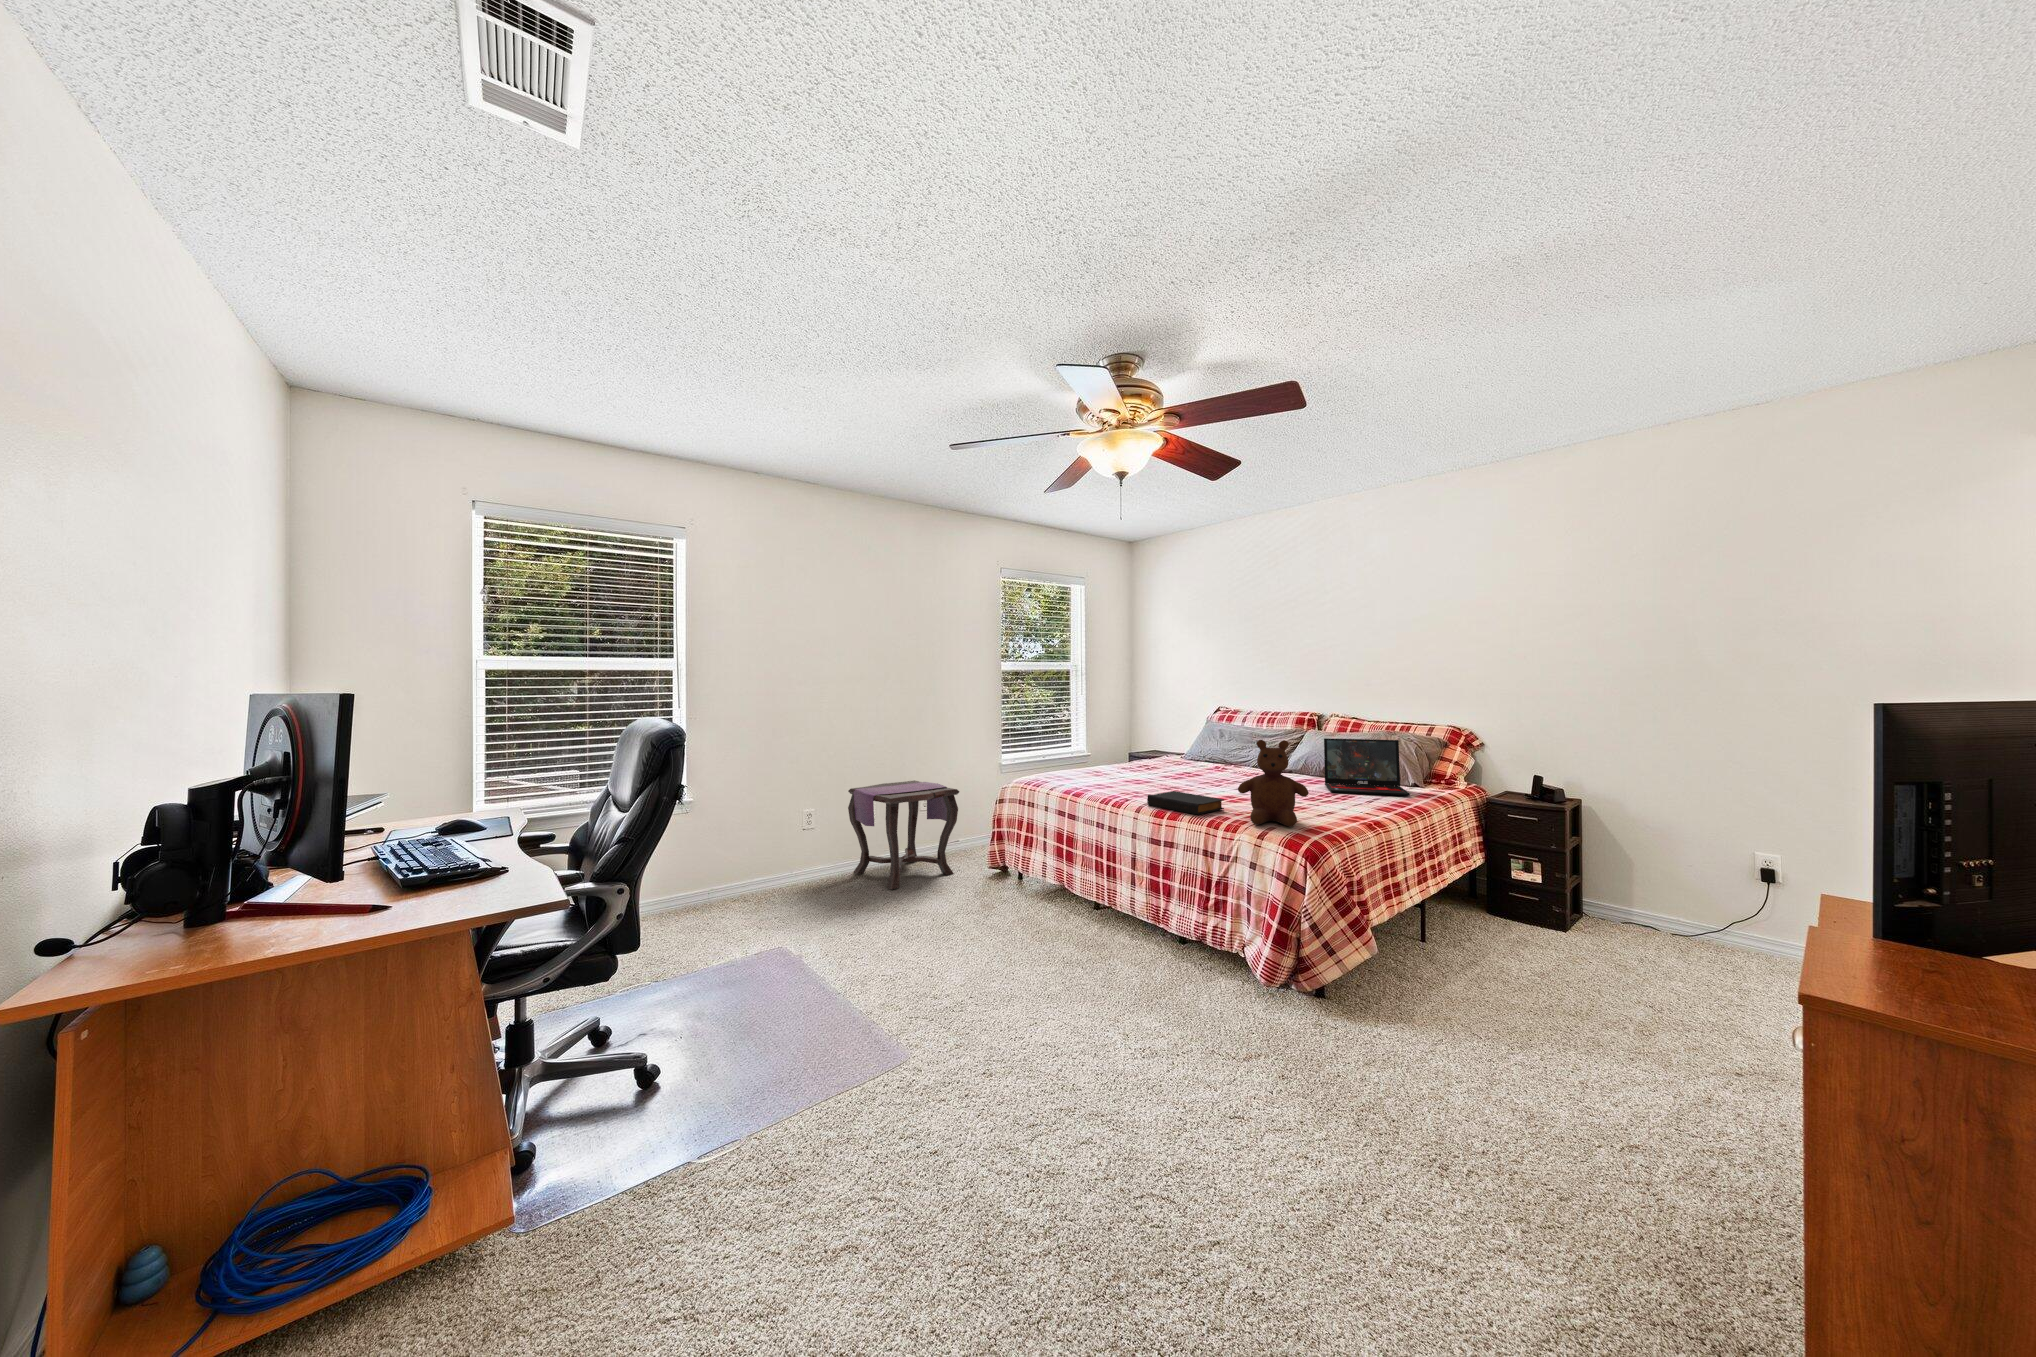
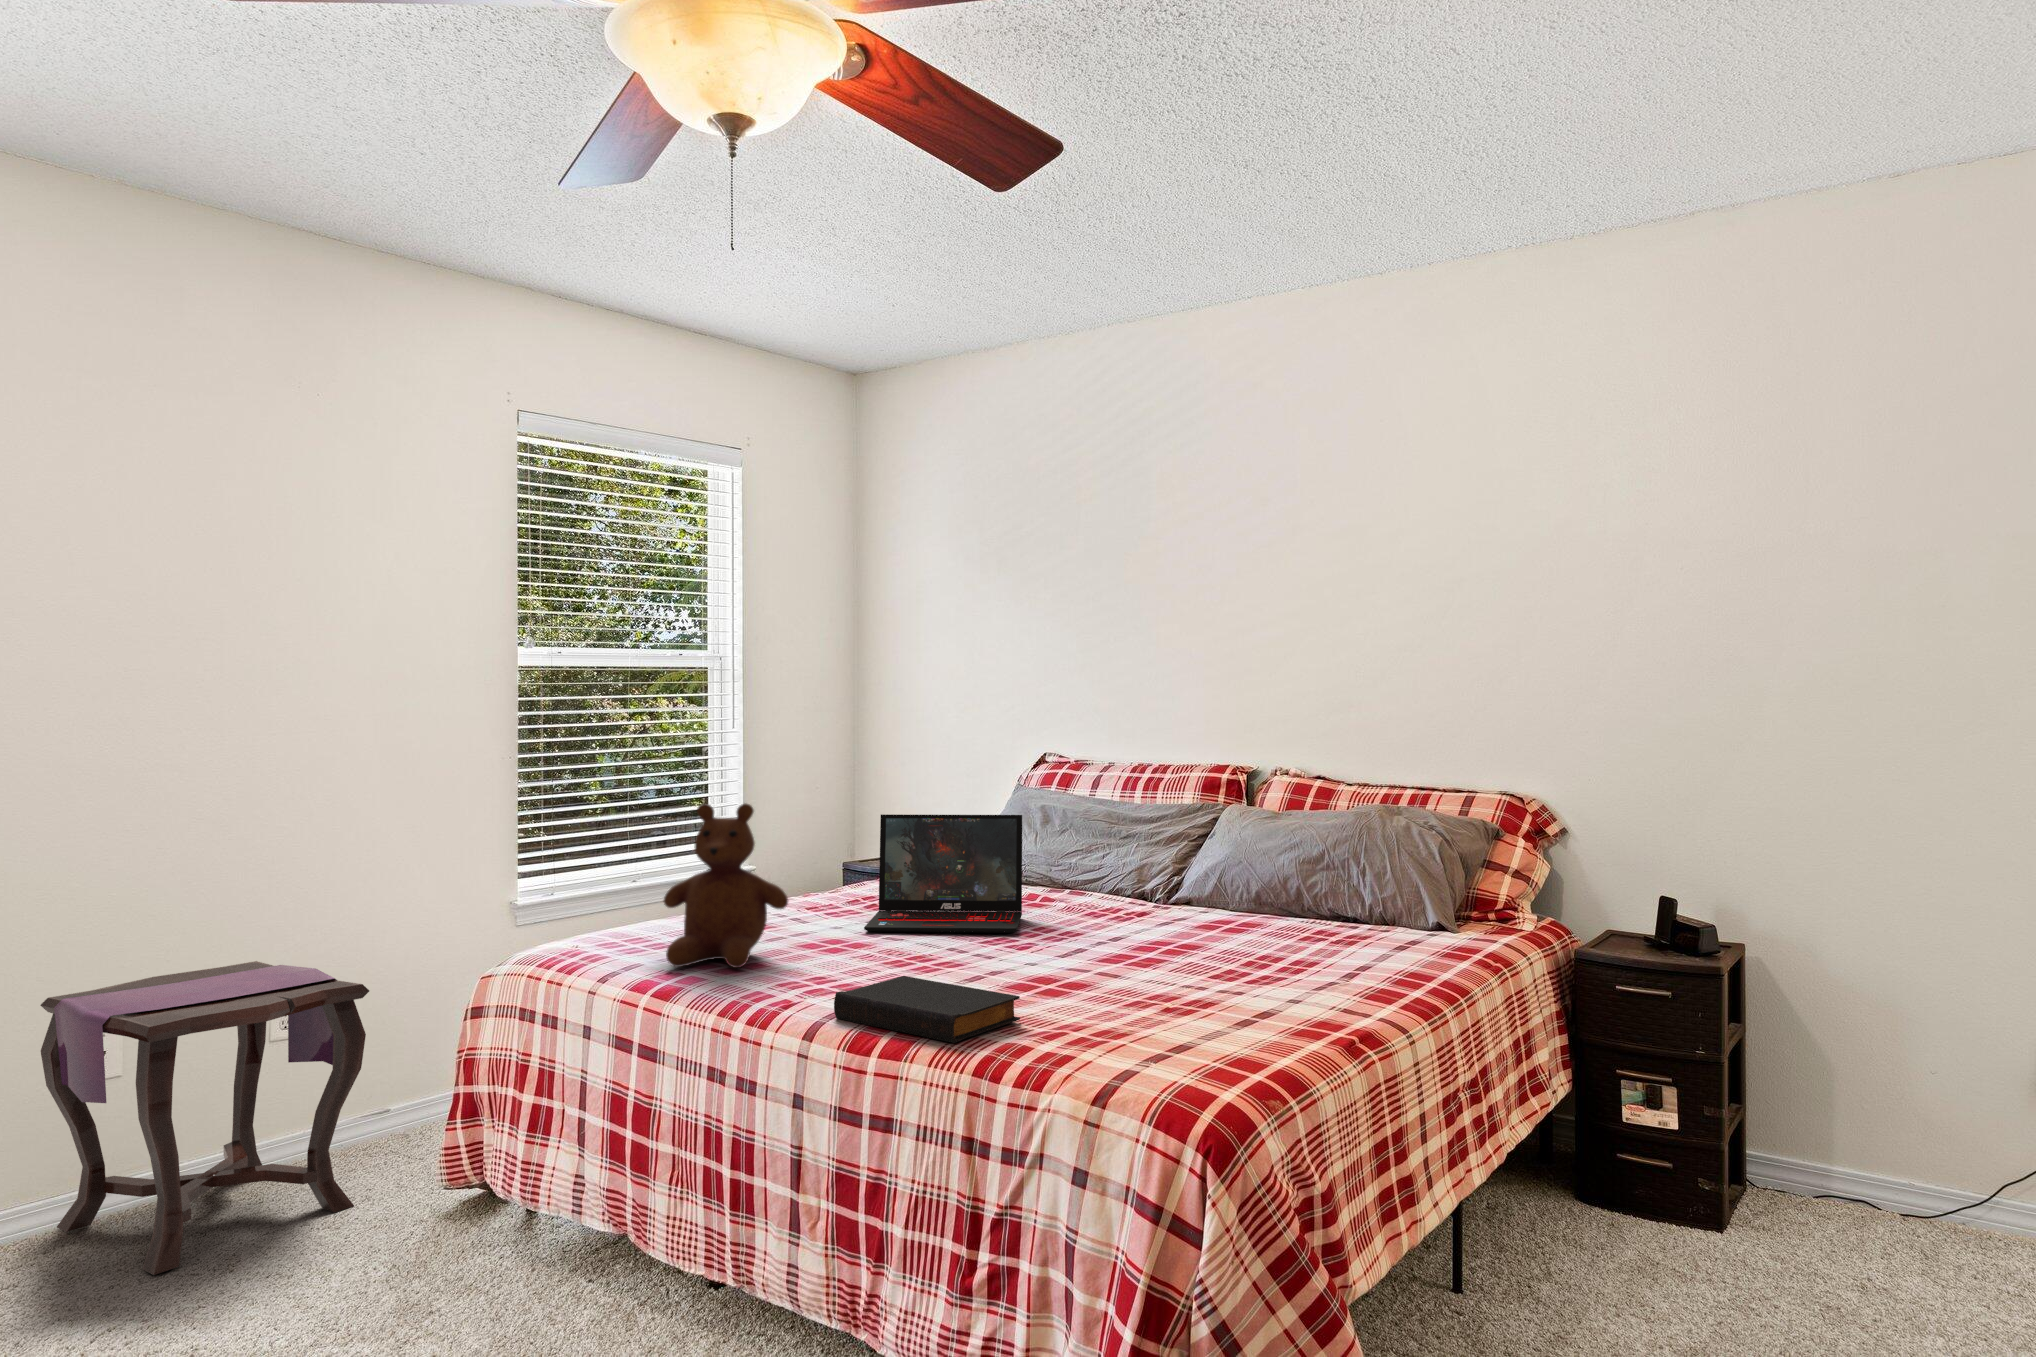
laptop: present [1324,738,1410,796] -> present [864,814,1022,933]
teddy bear: present [1238,740,1309,827] -> present [664,803,788,968]

